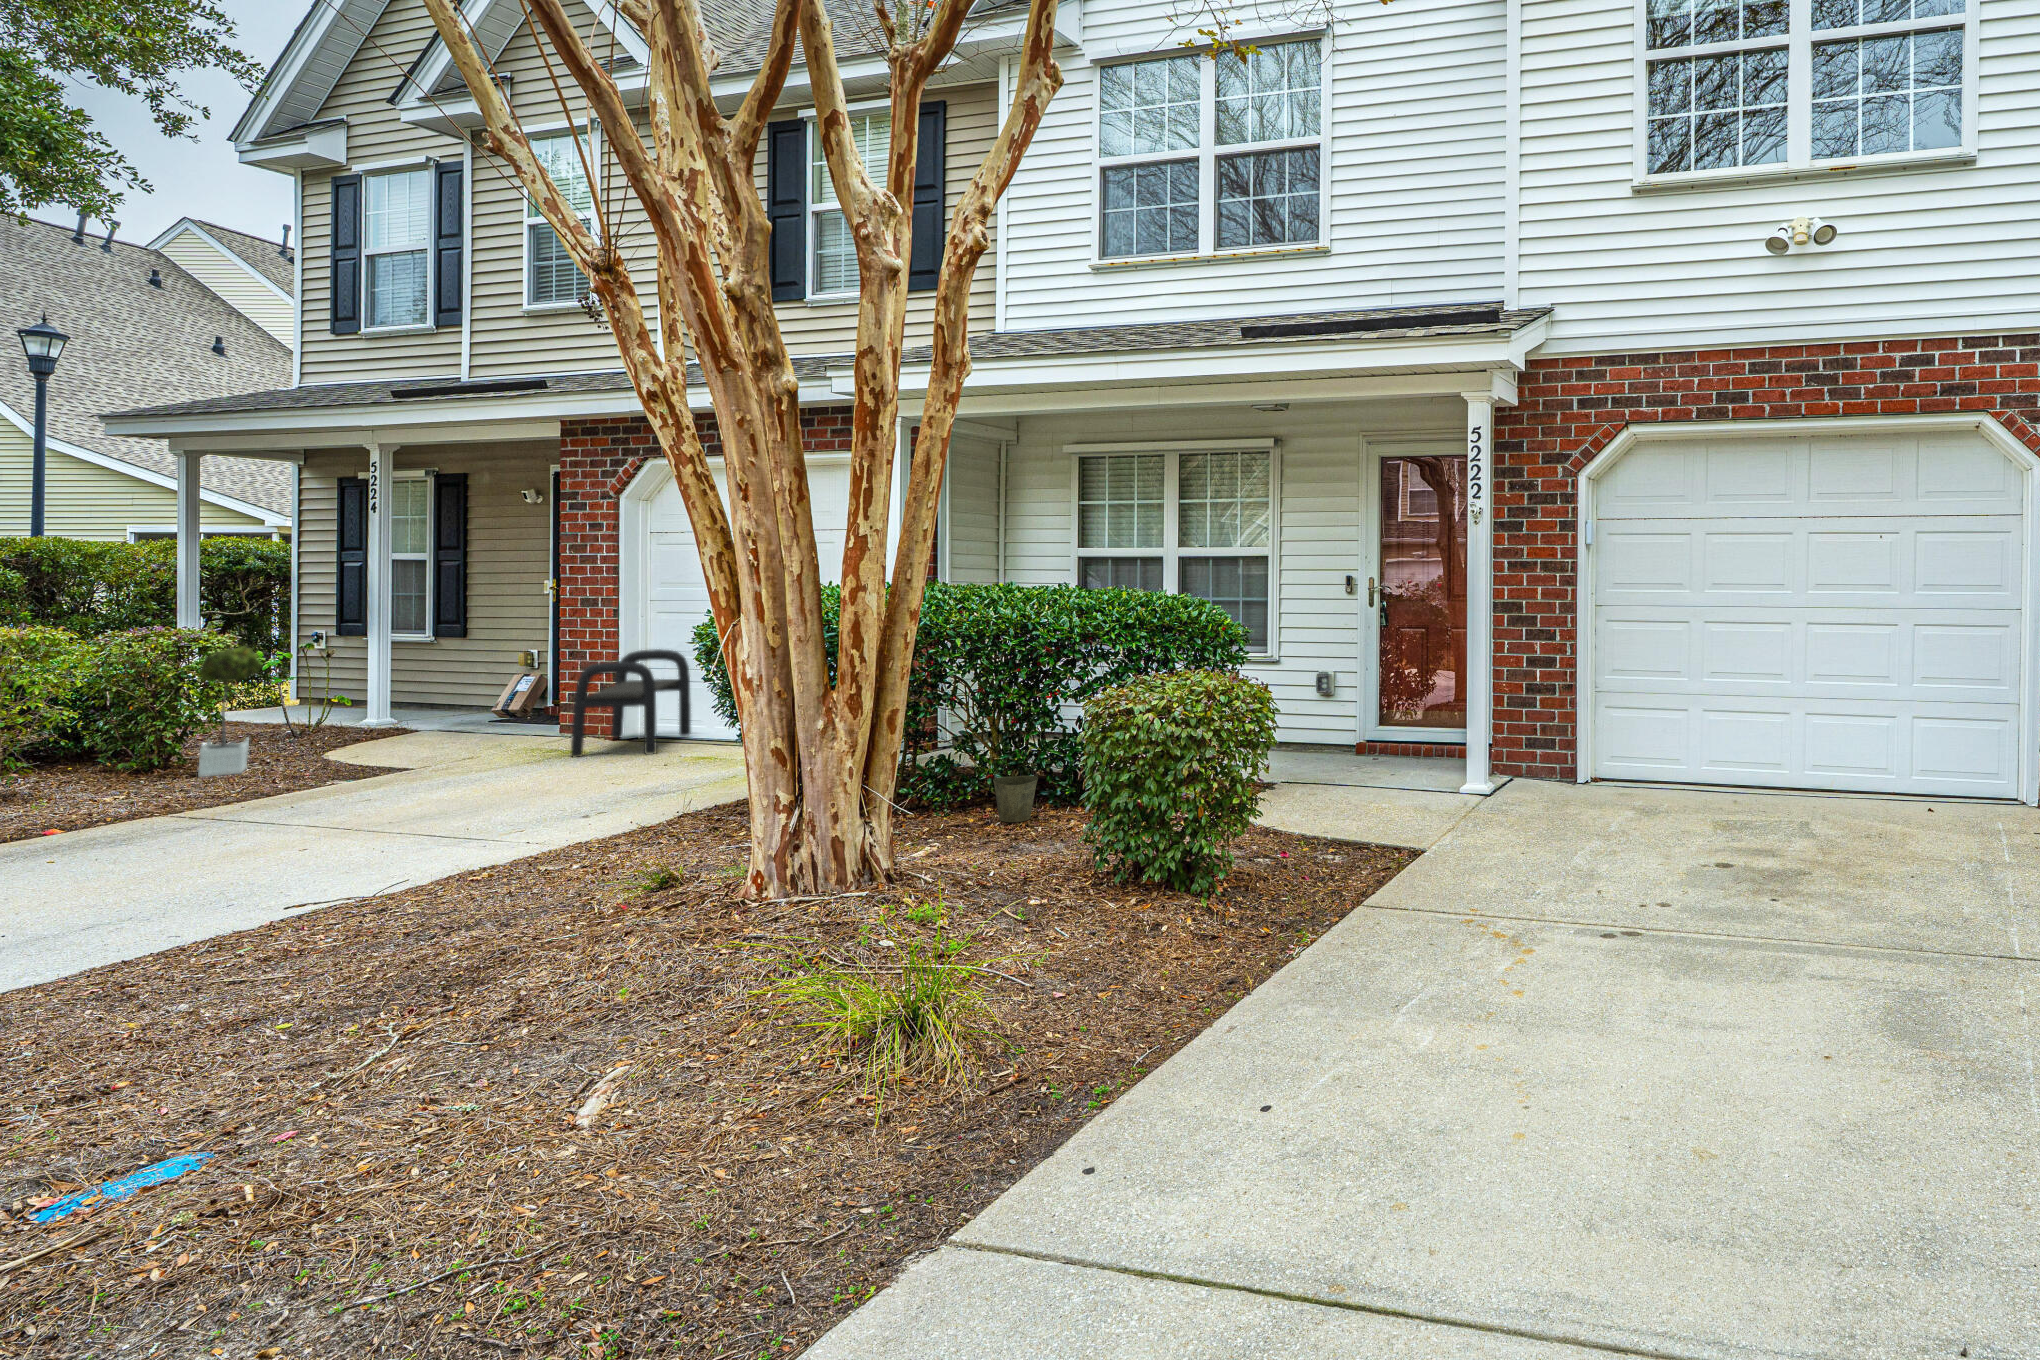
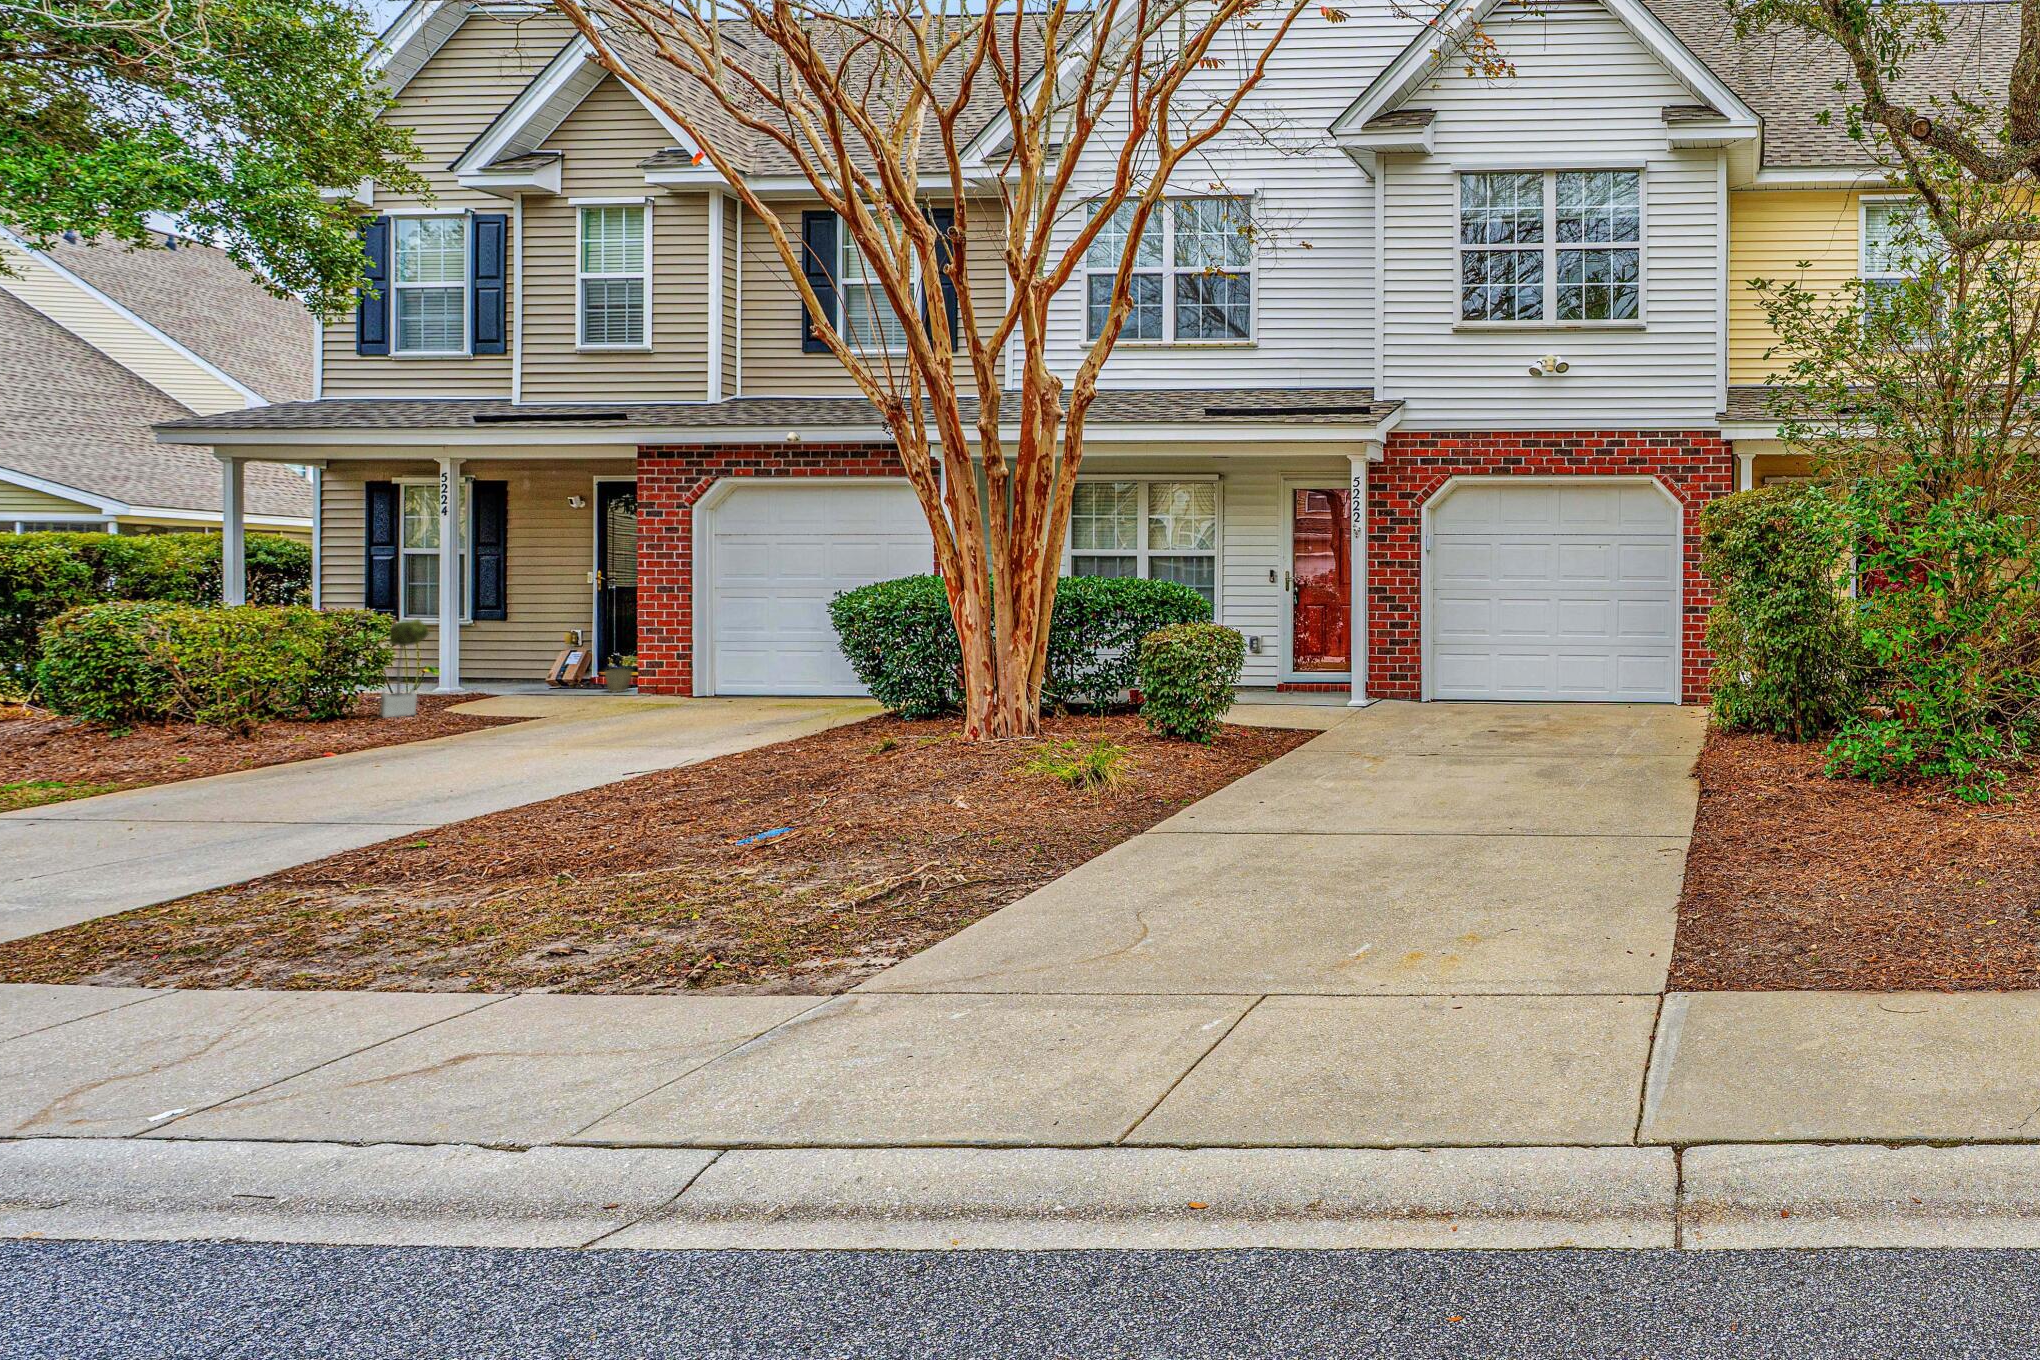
bench: present [571,649,691,757] -> none [672,622,746,701]
bucket: present [993,752,1038,822] -> present [605,669,632,693]

